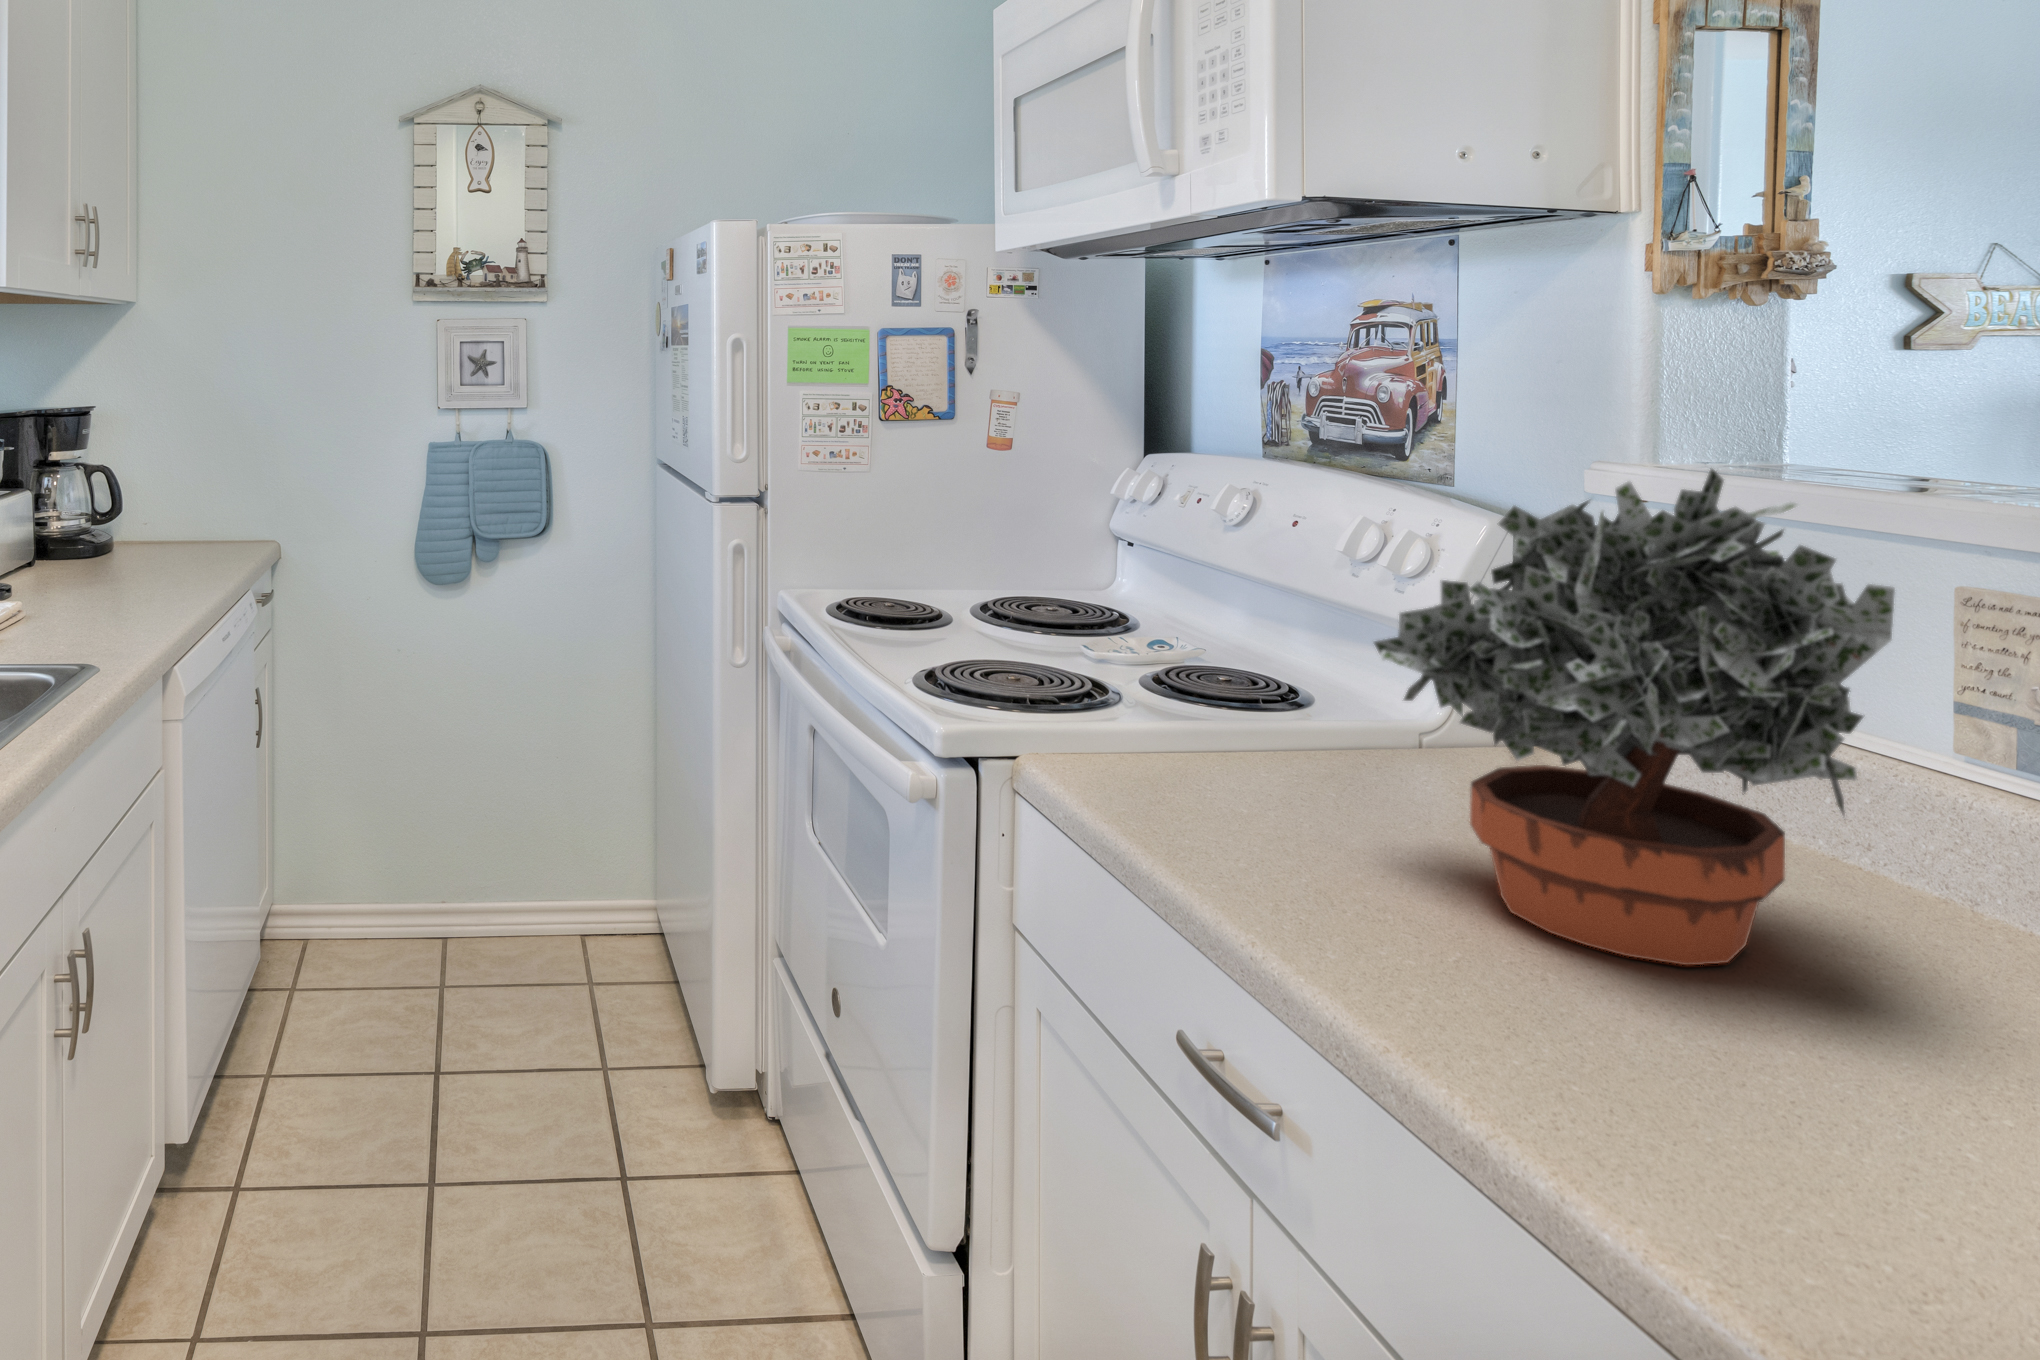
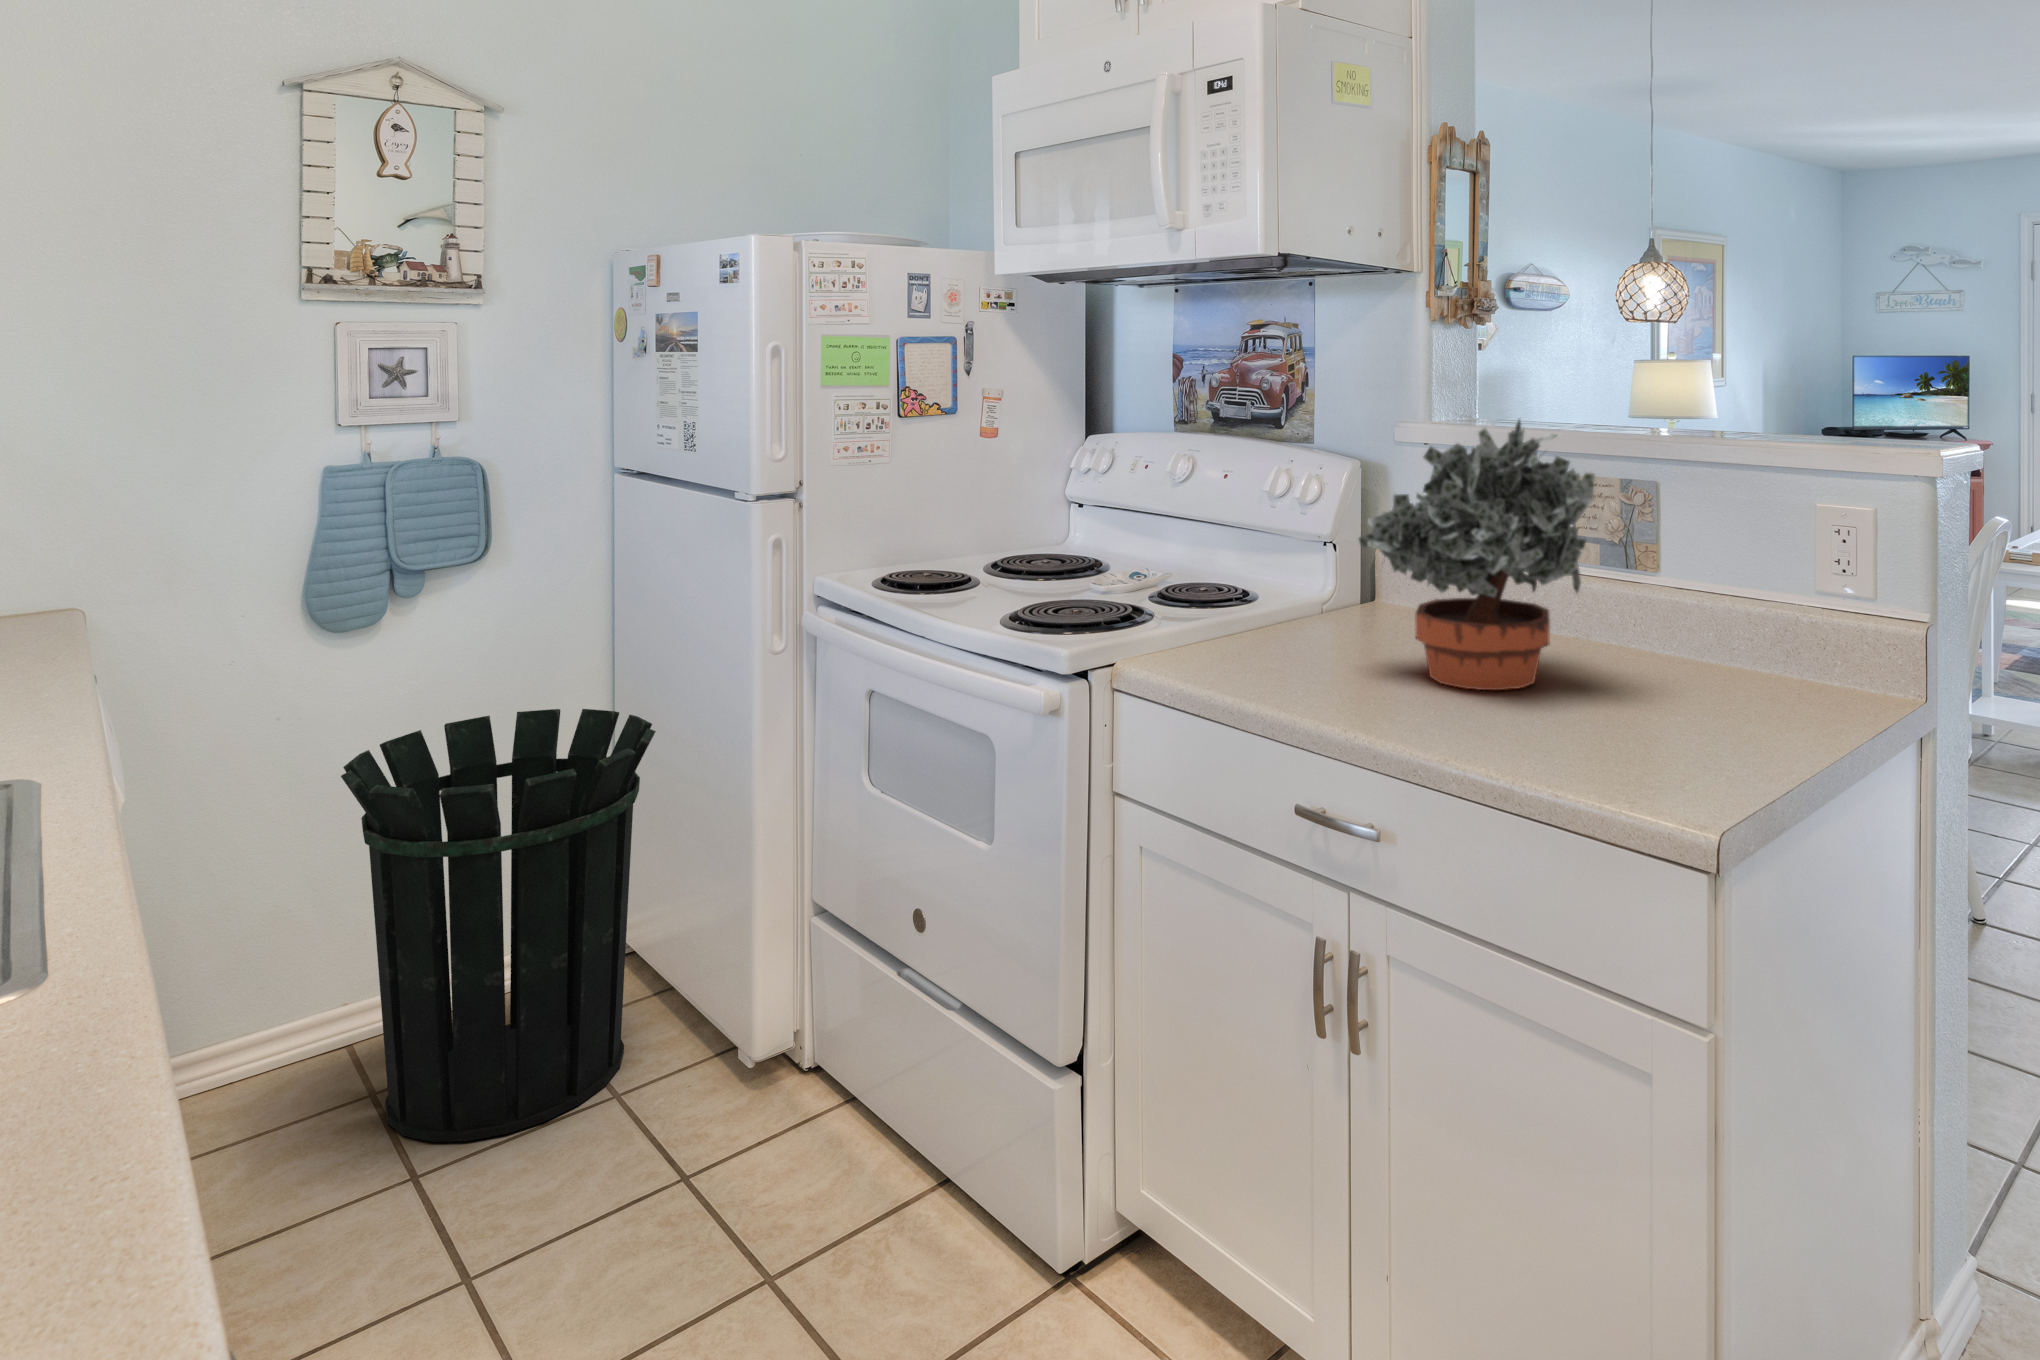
waste bin: none [407,677,658,1069] -> present [341,709,656,1142]

